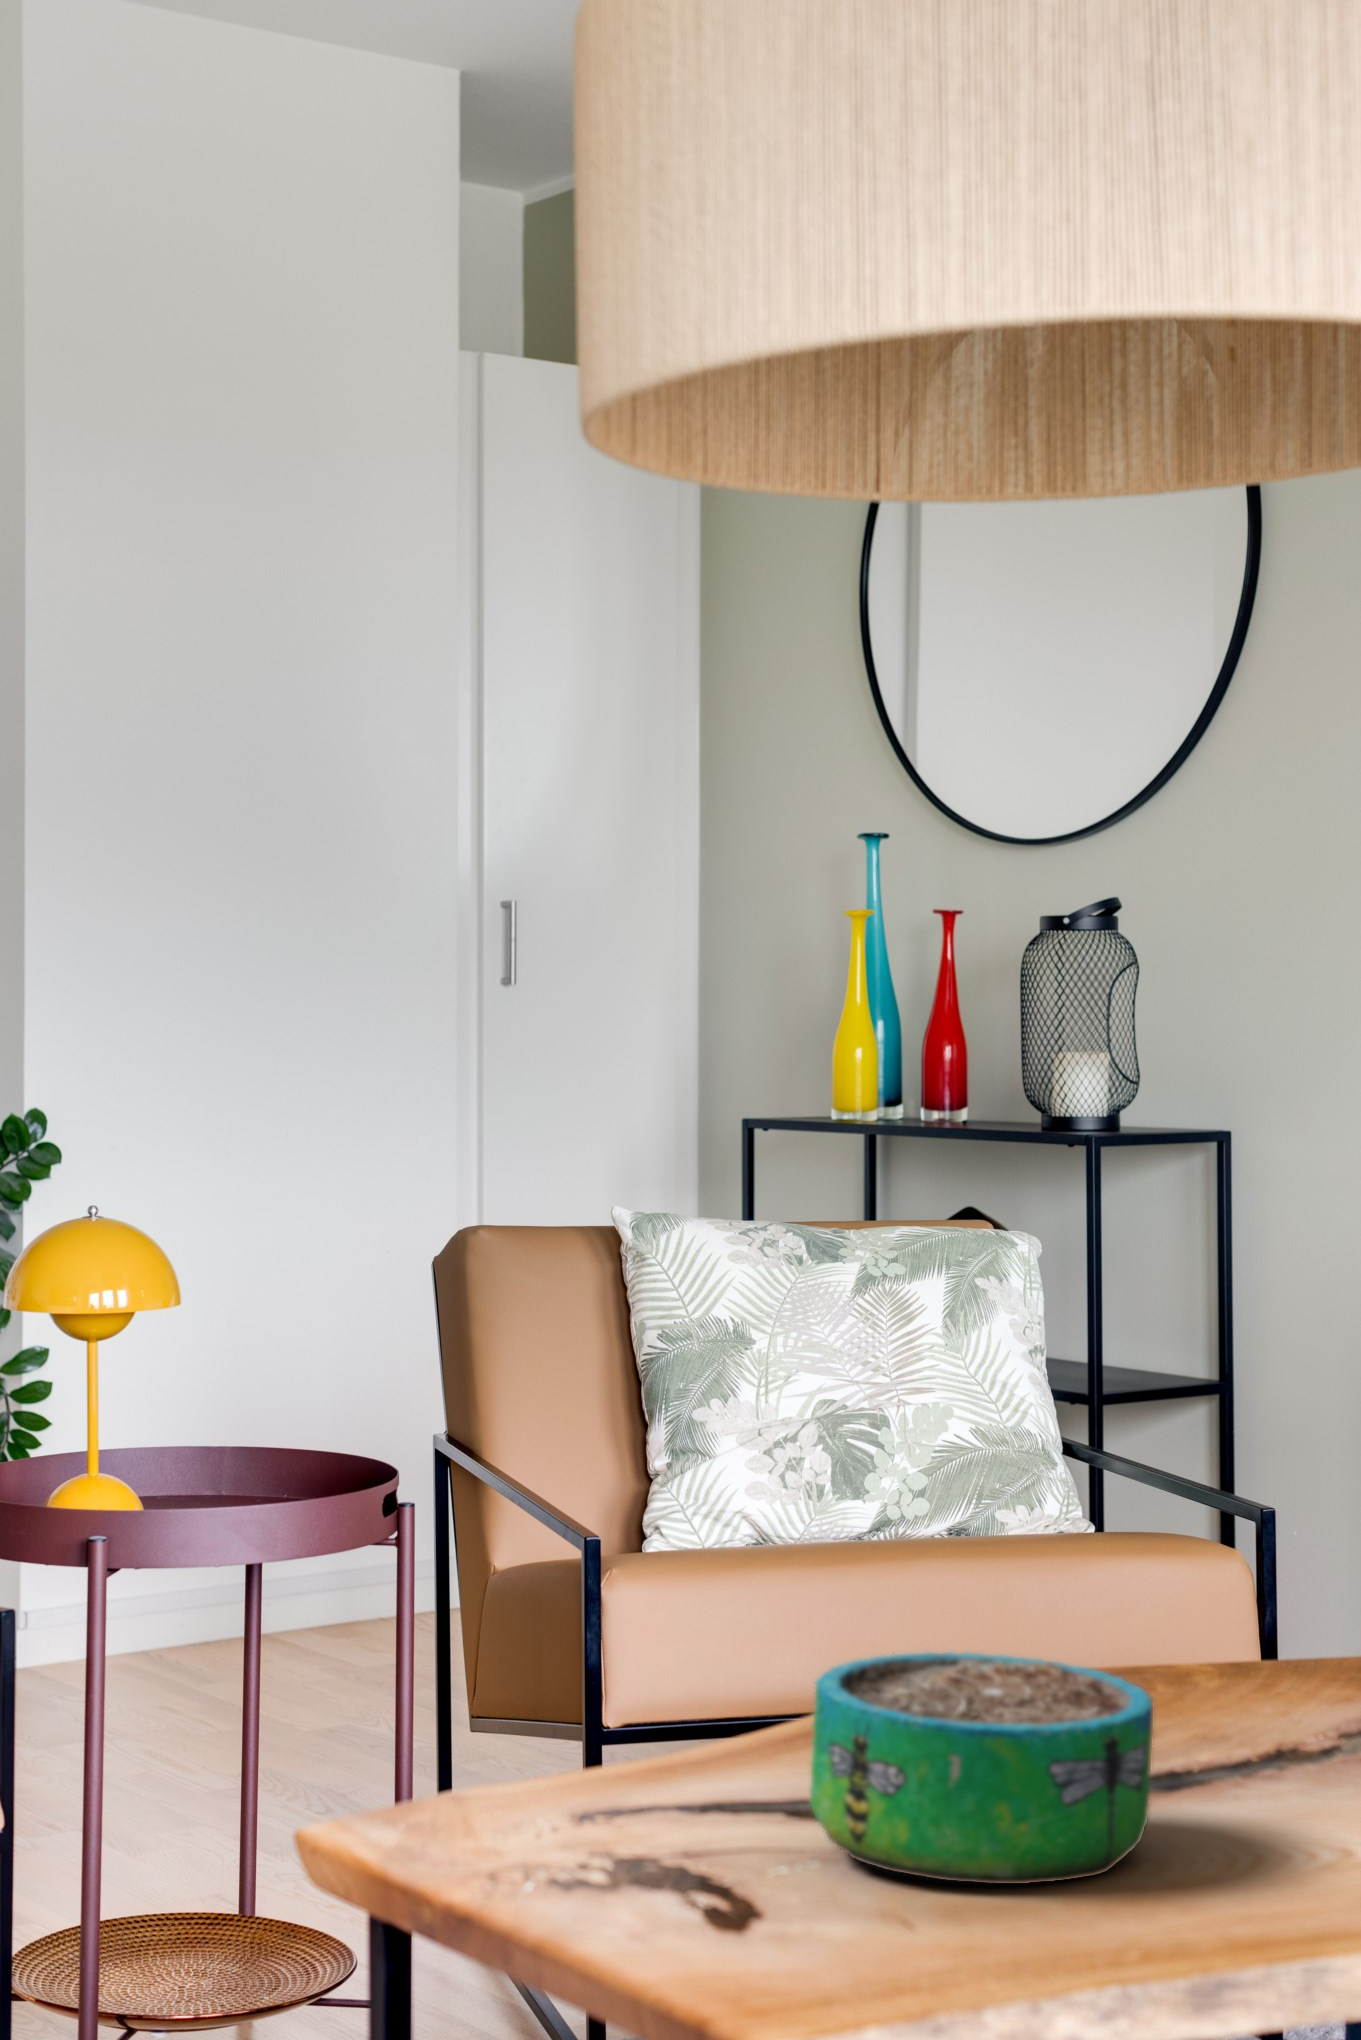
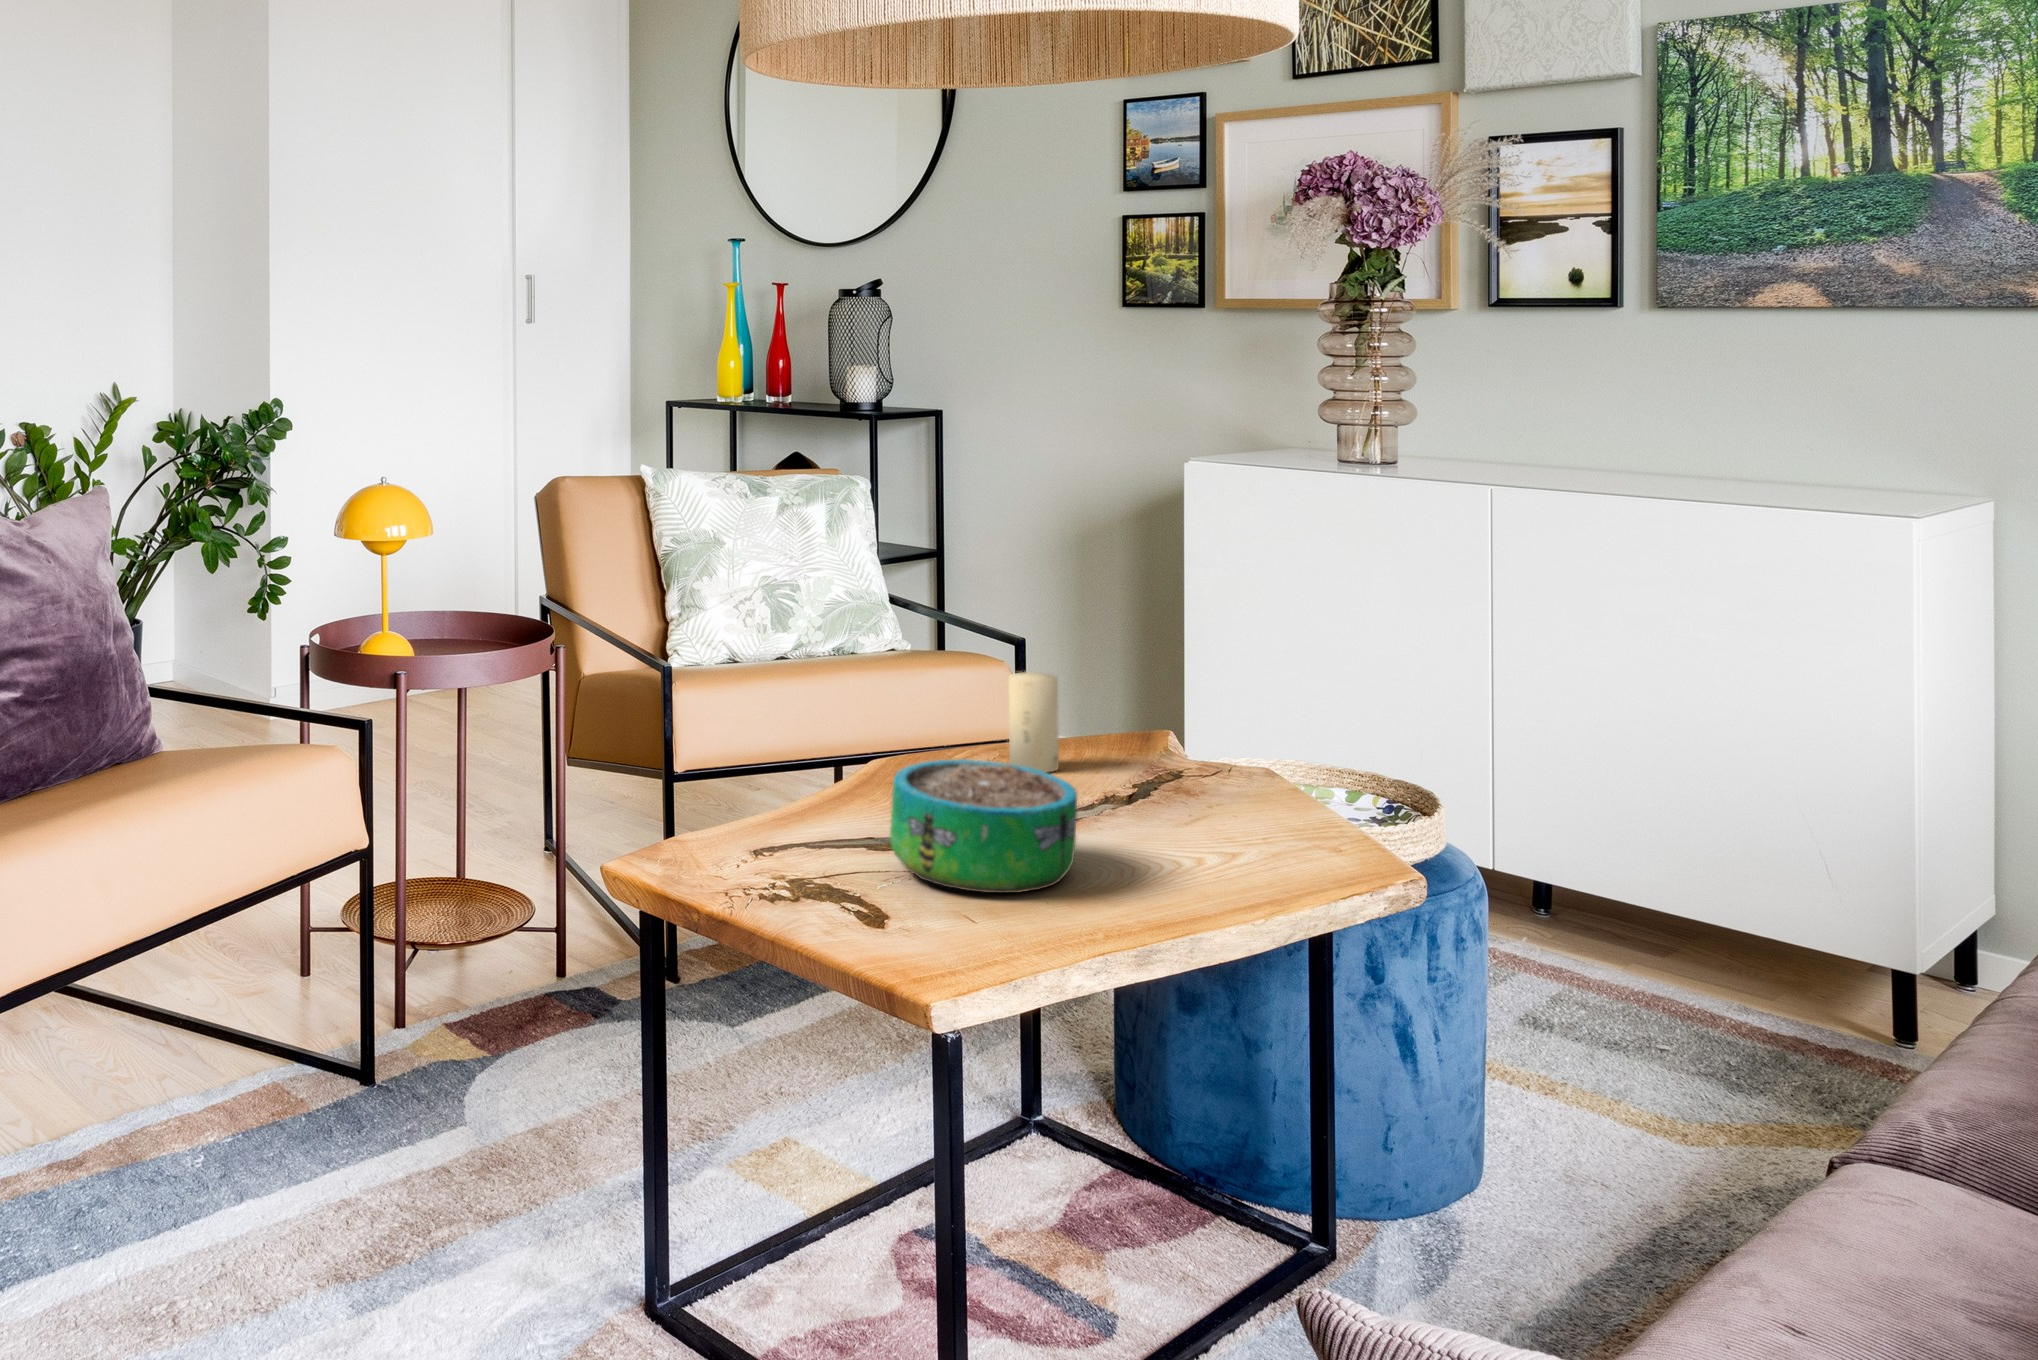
candle: none [1134,1528,1226,1709] -> present [1008,672,1059,773]

